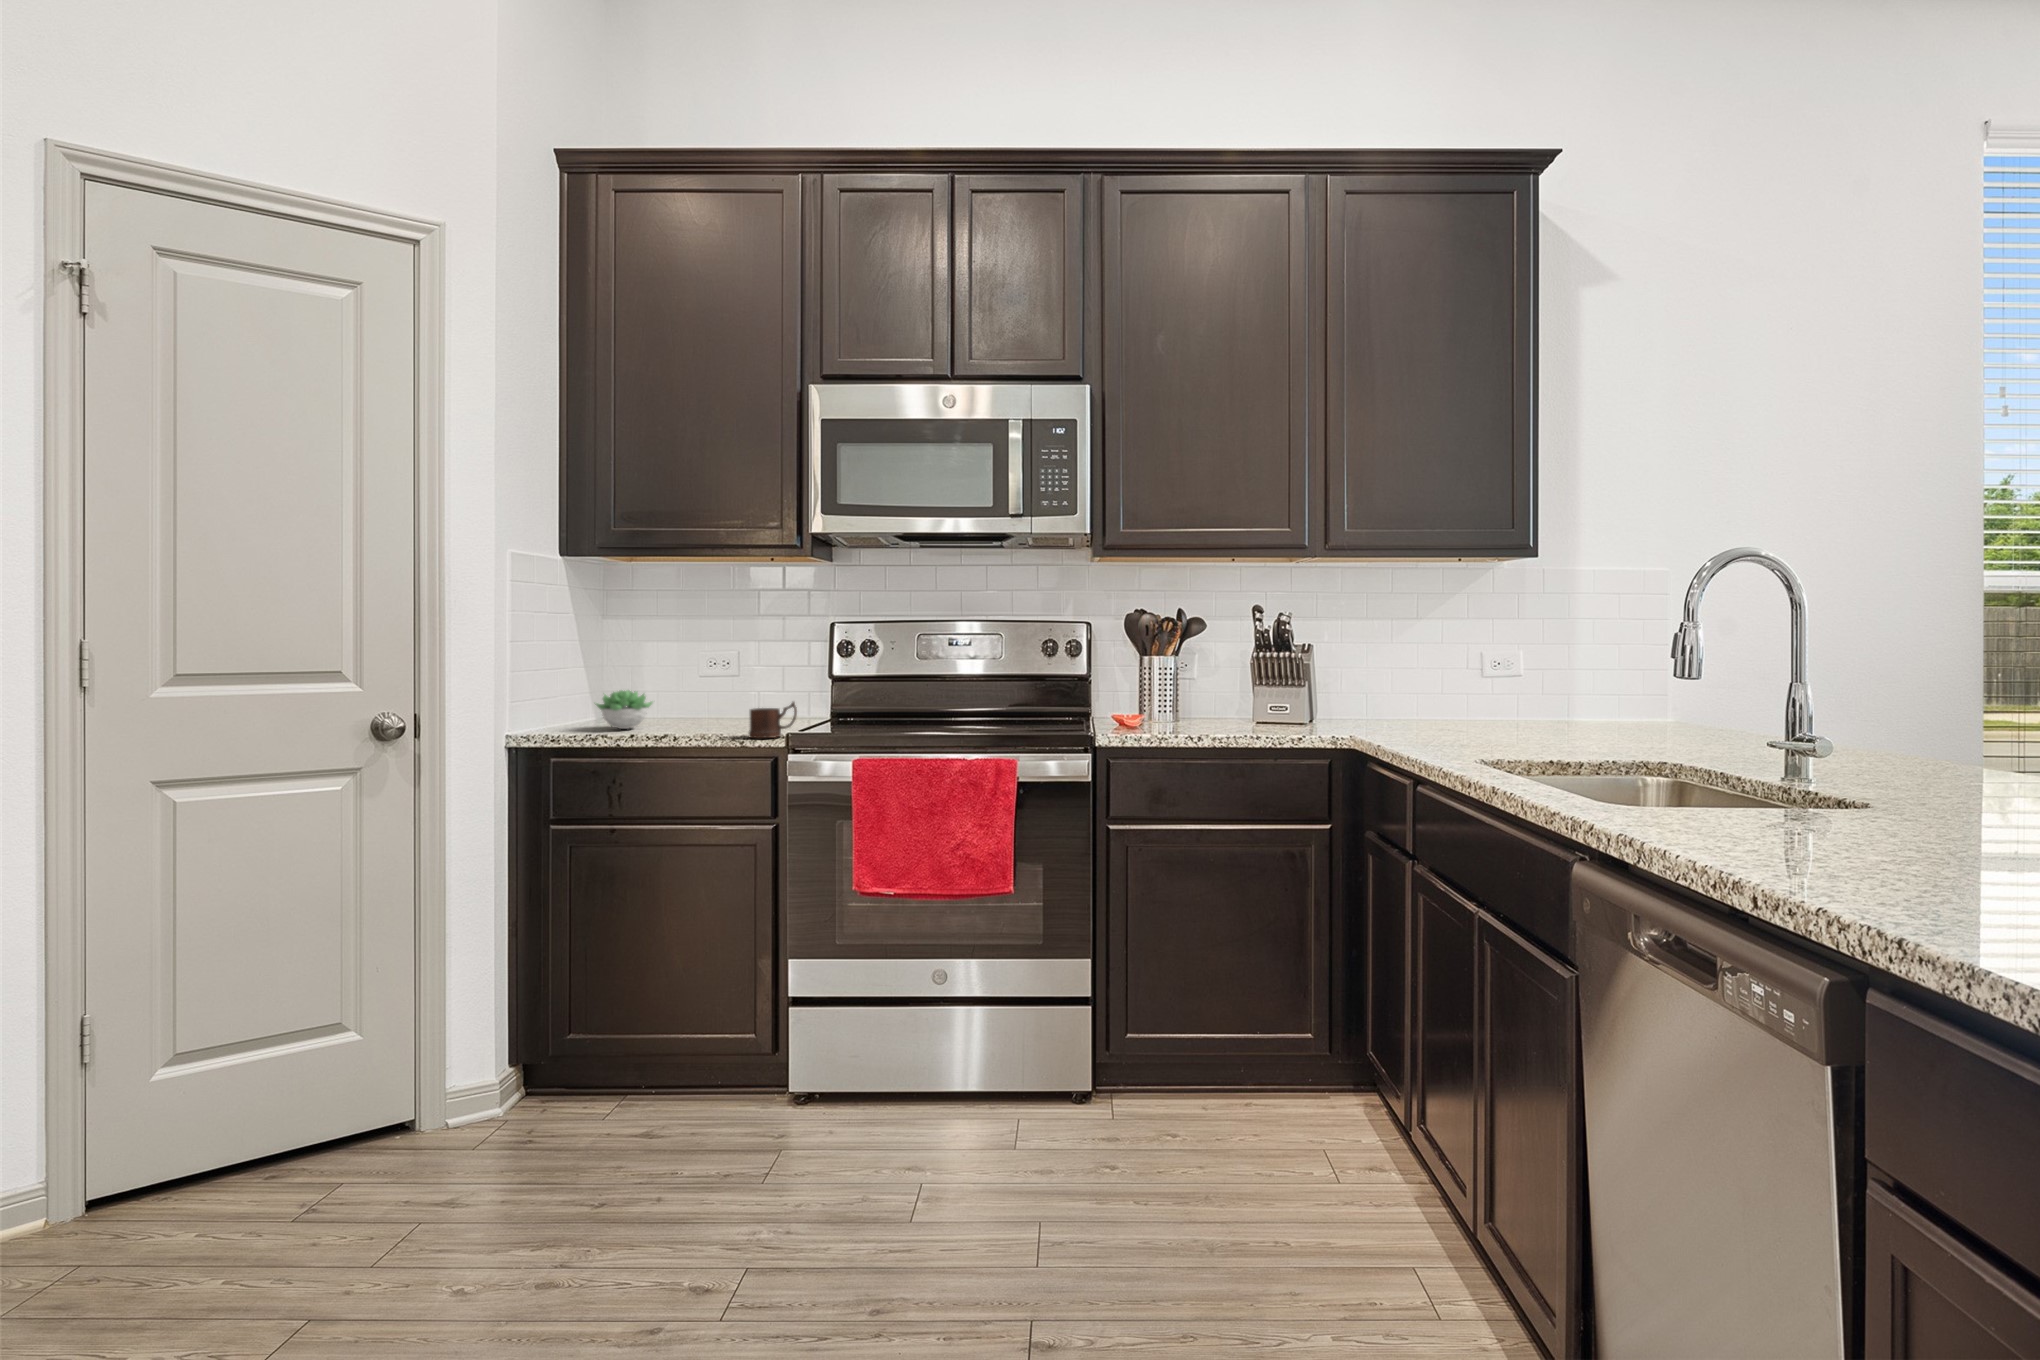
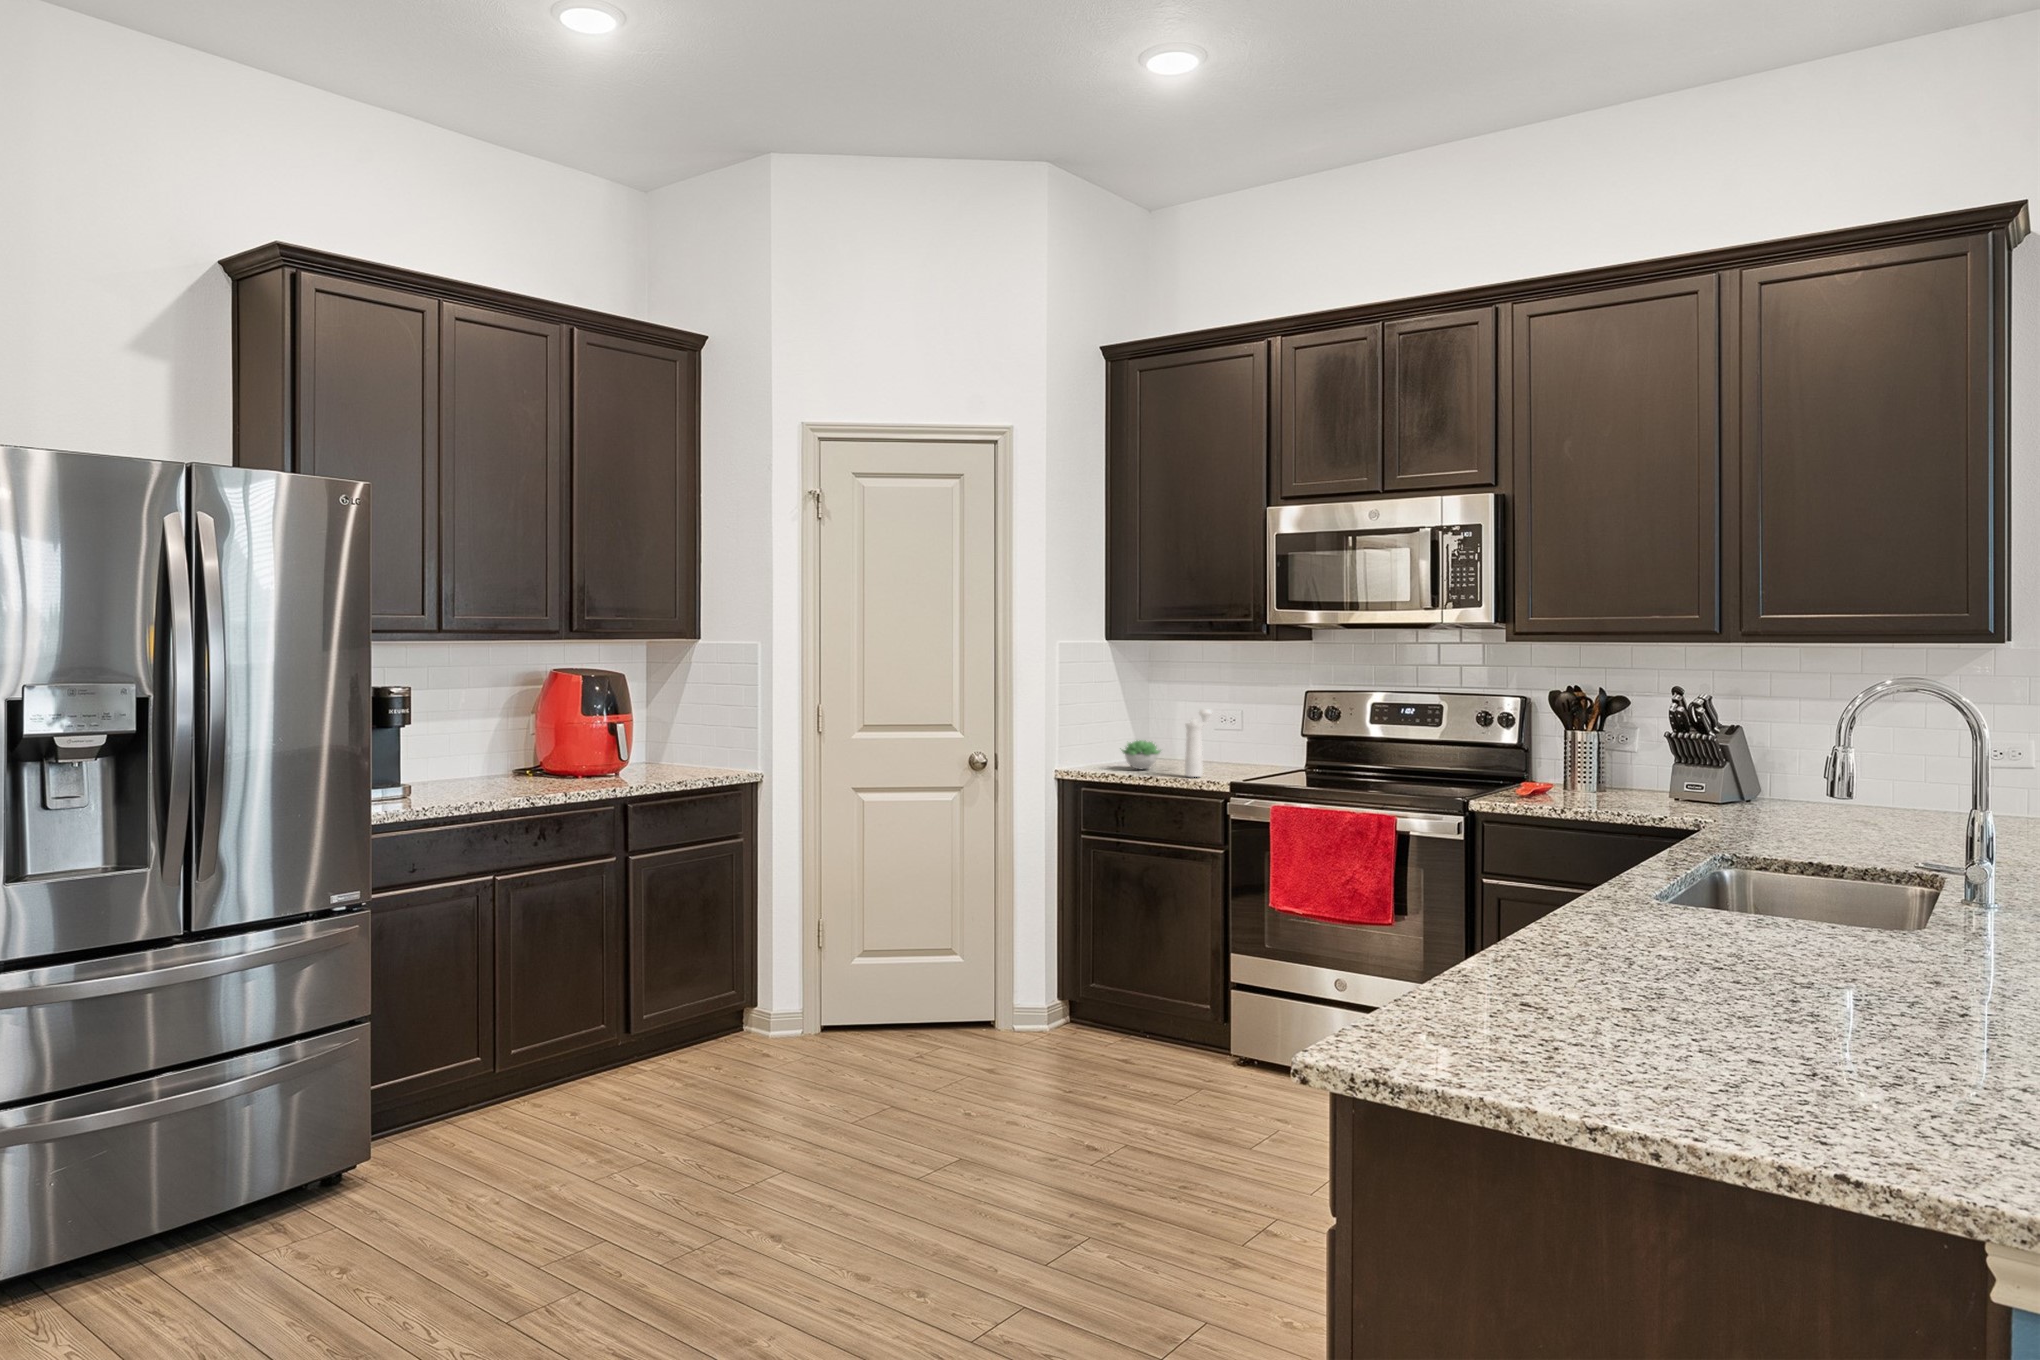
pepper mill: none [699,646,725,732] -> present [1185,709,1212,777]
mug: present [749,702,797,738] -> none [1212,757,1248,784]

